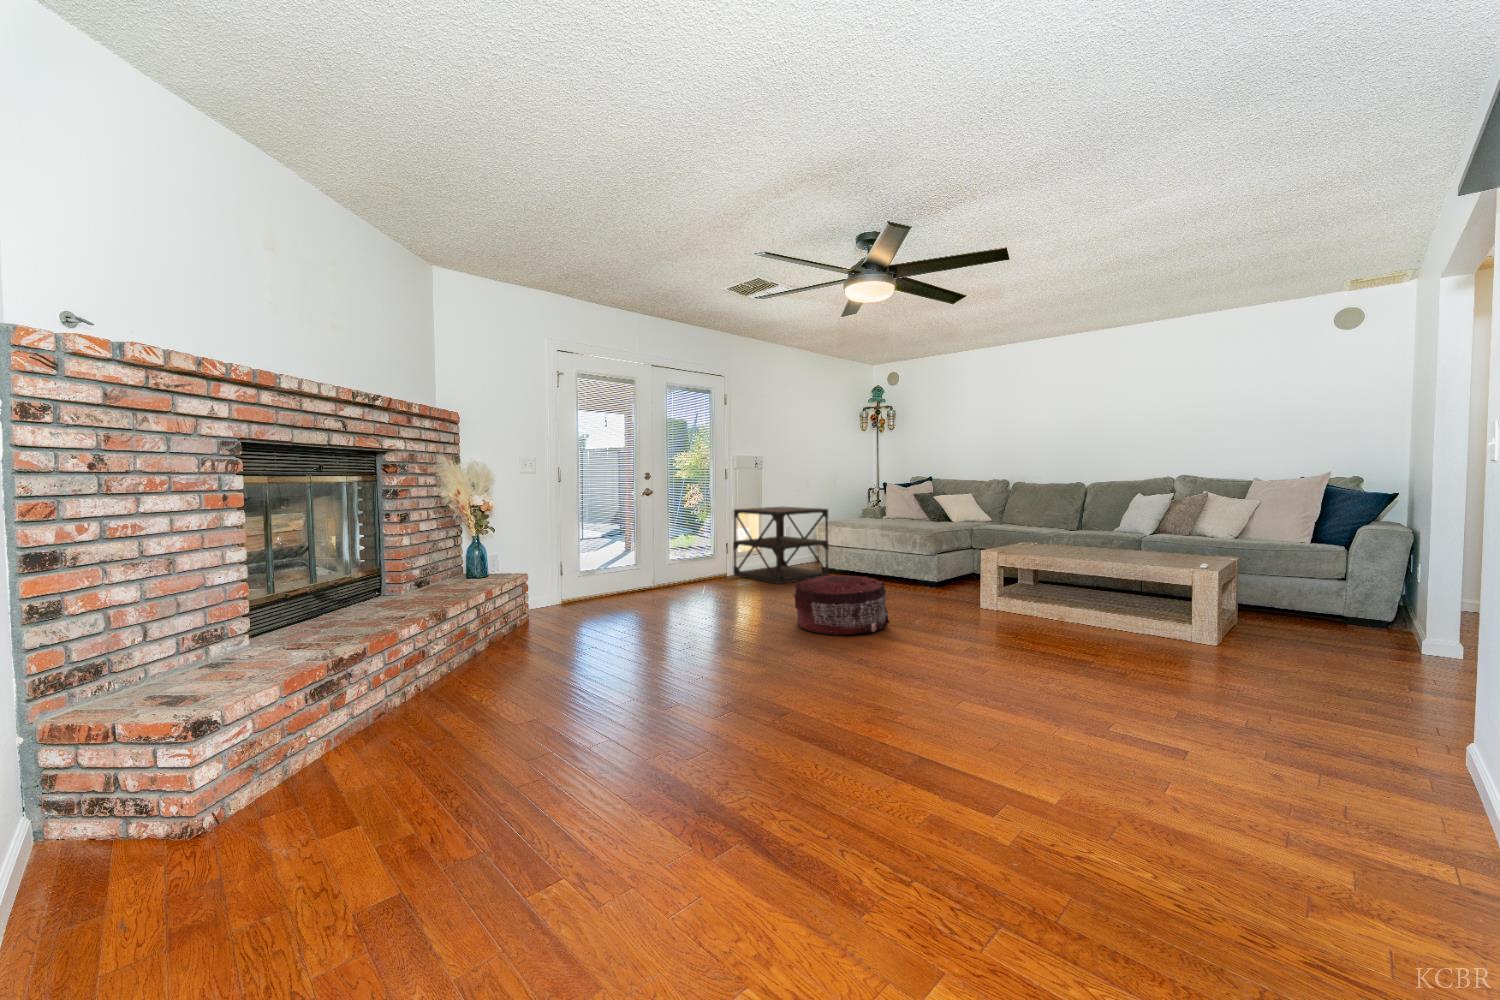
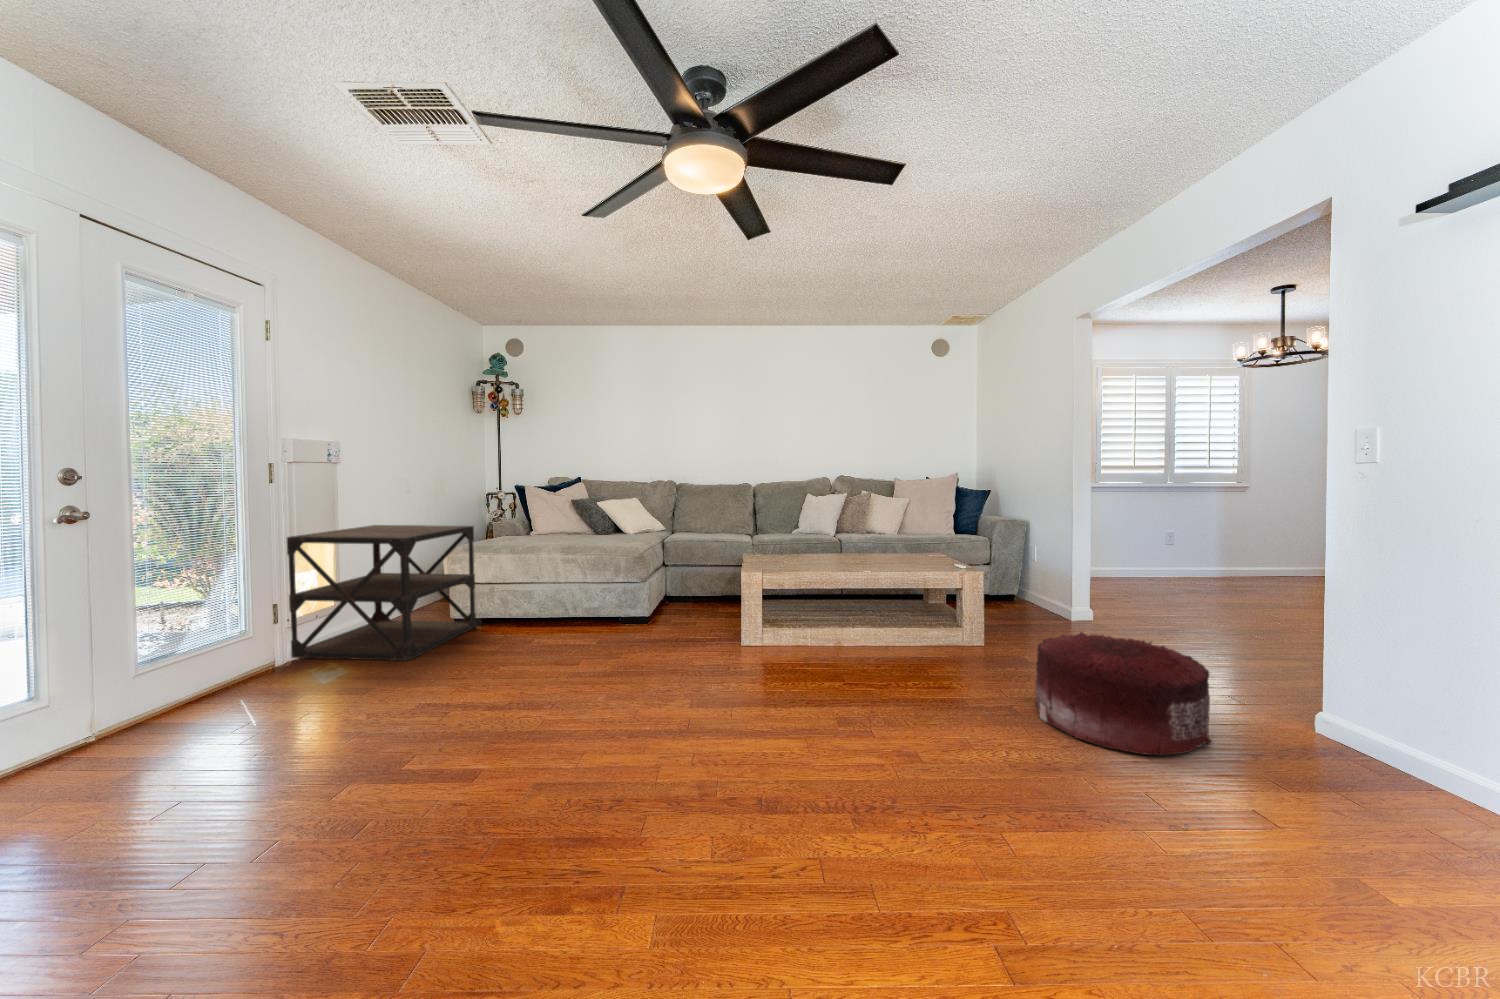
pouf: present [794,575,890,635] -> present [1035,632,1213,756]

